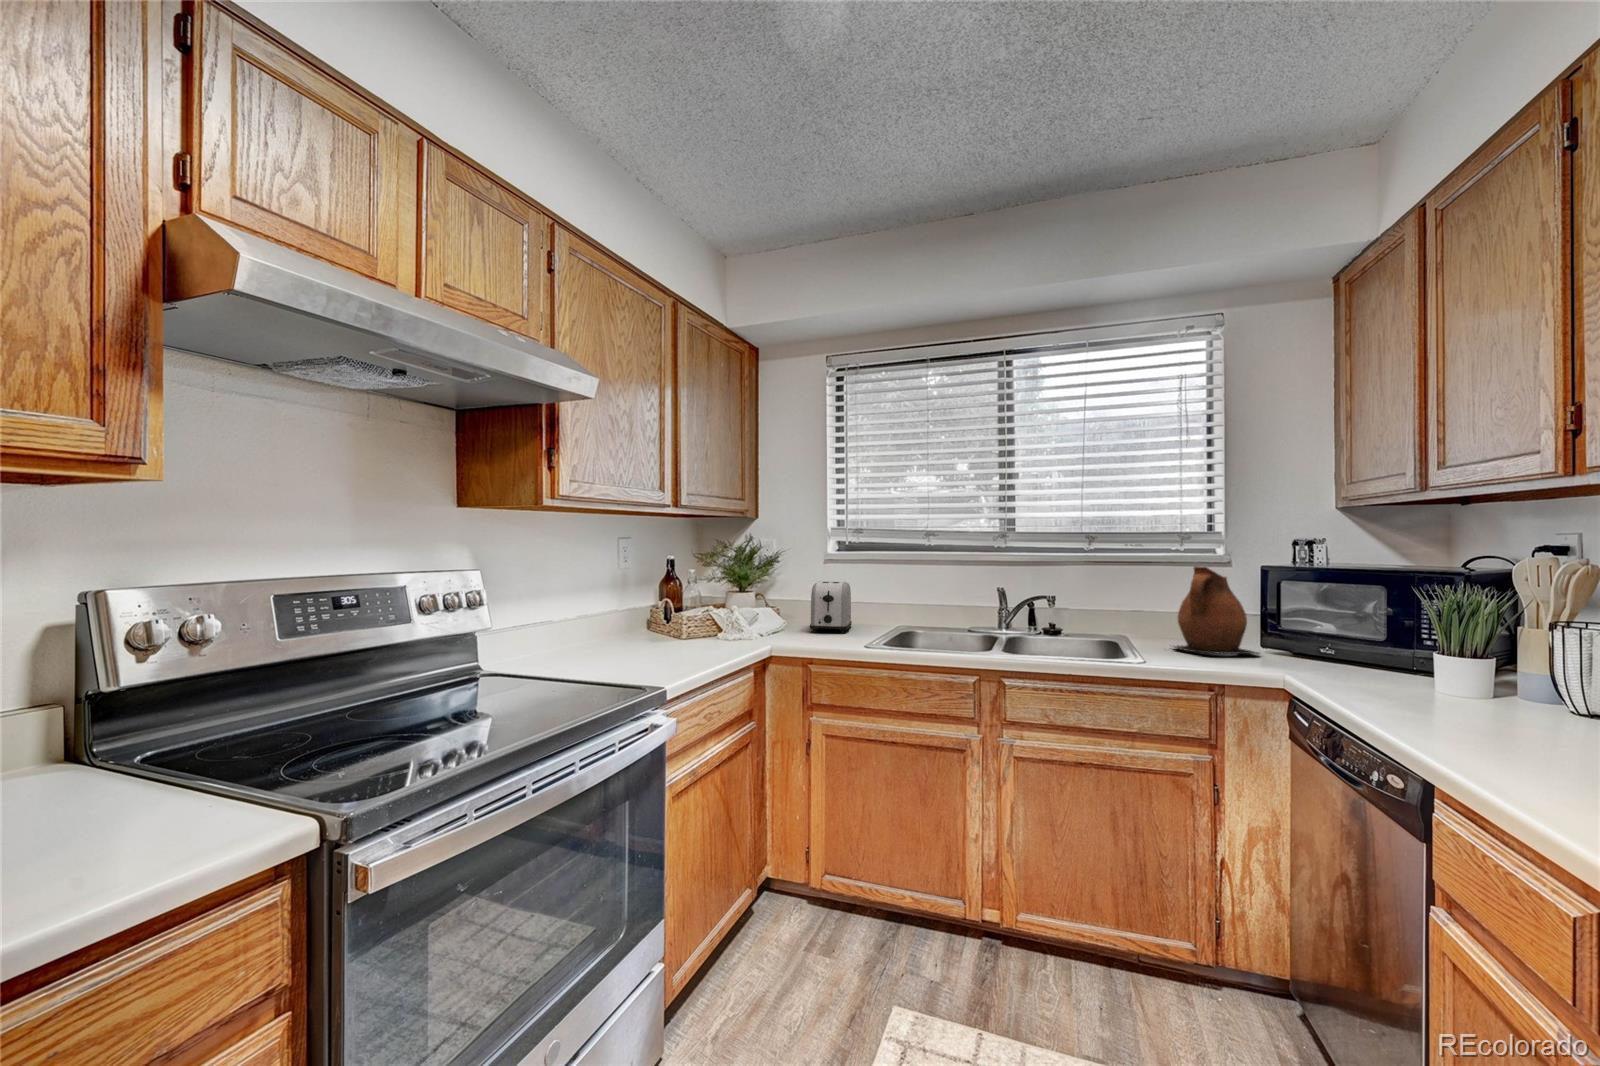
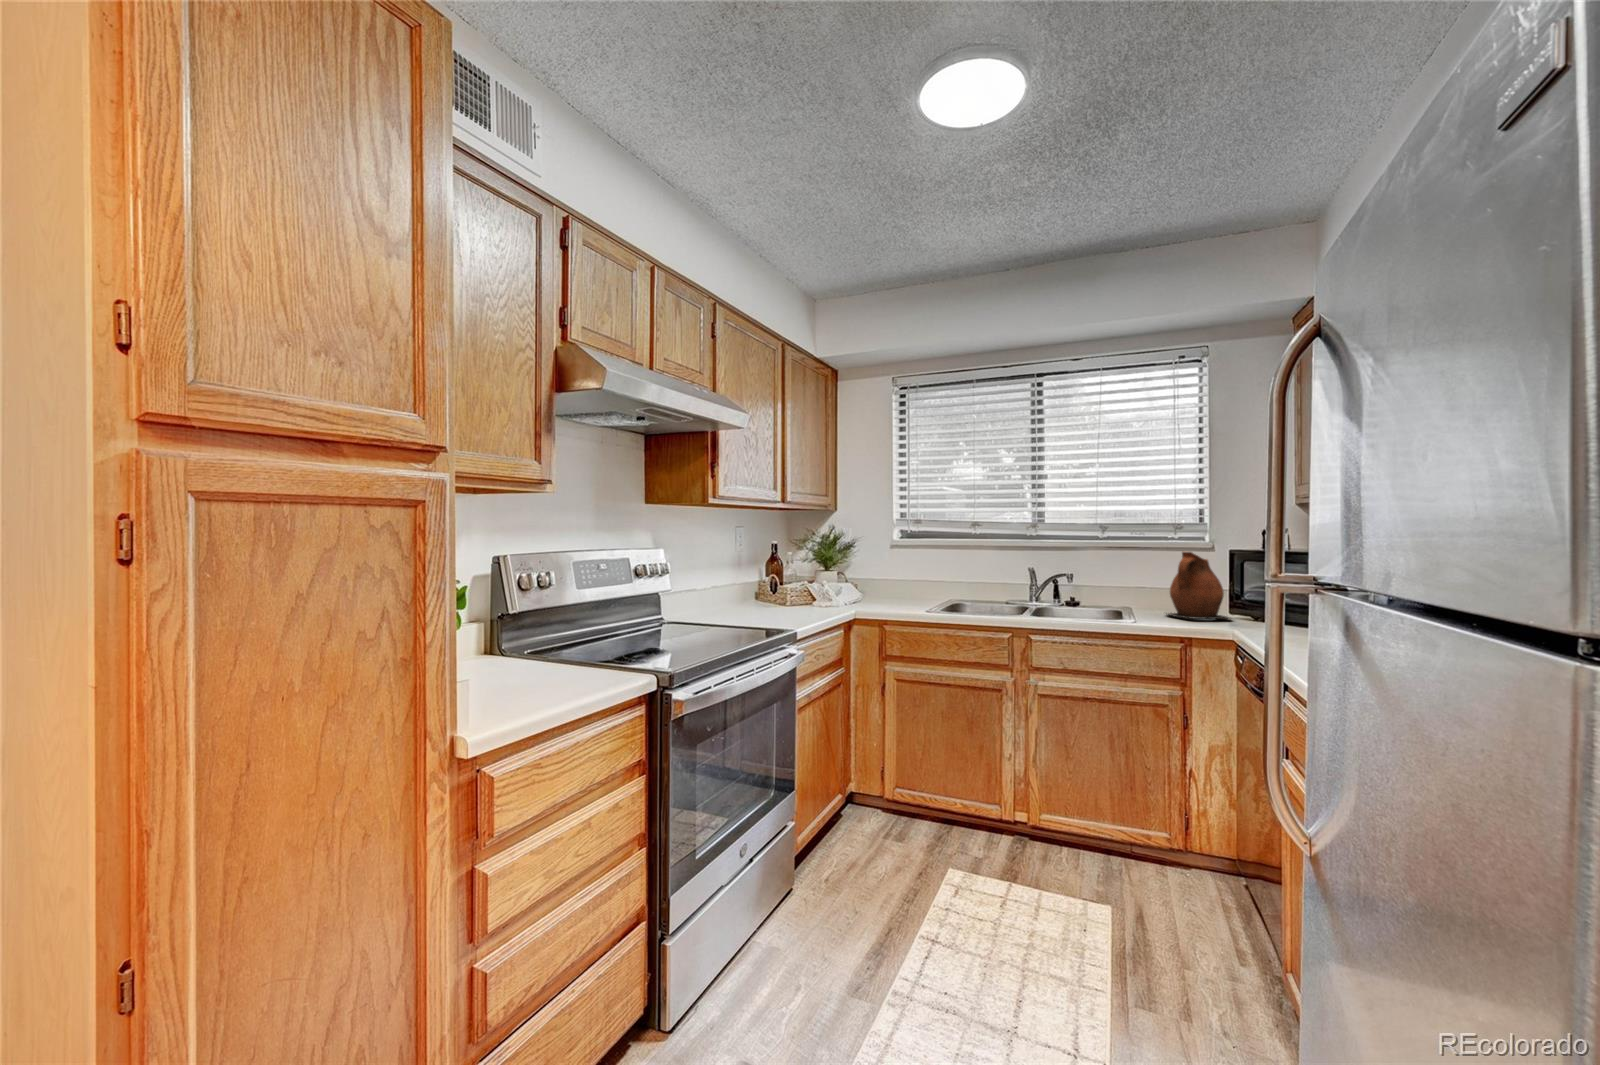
toaster: present [810,581,852,632] -> none [880,563,912,603]

